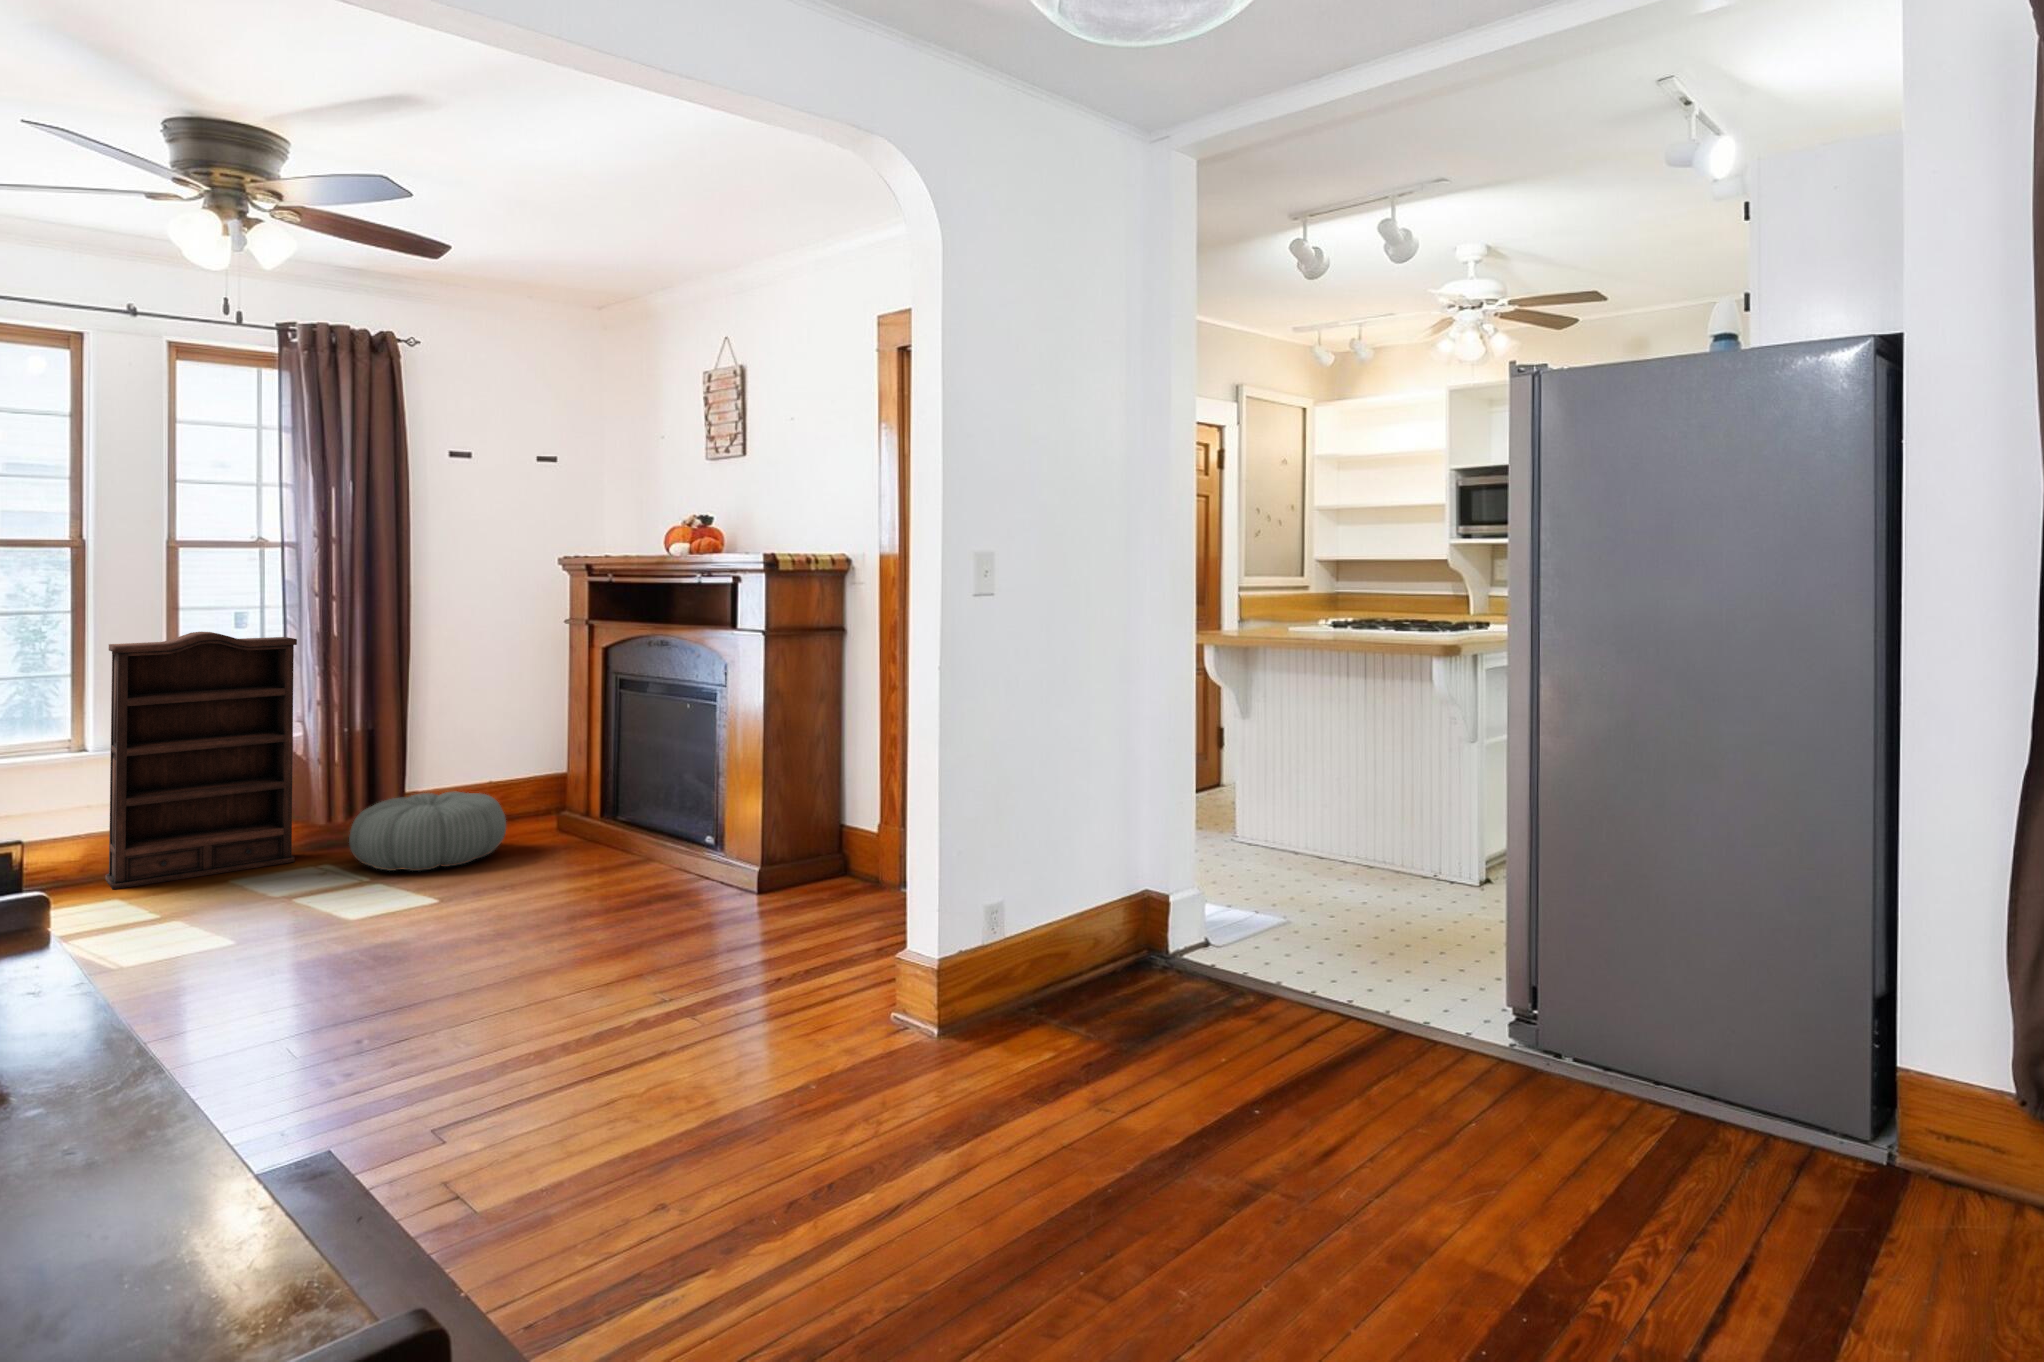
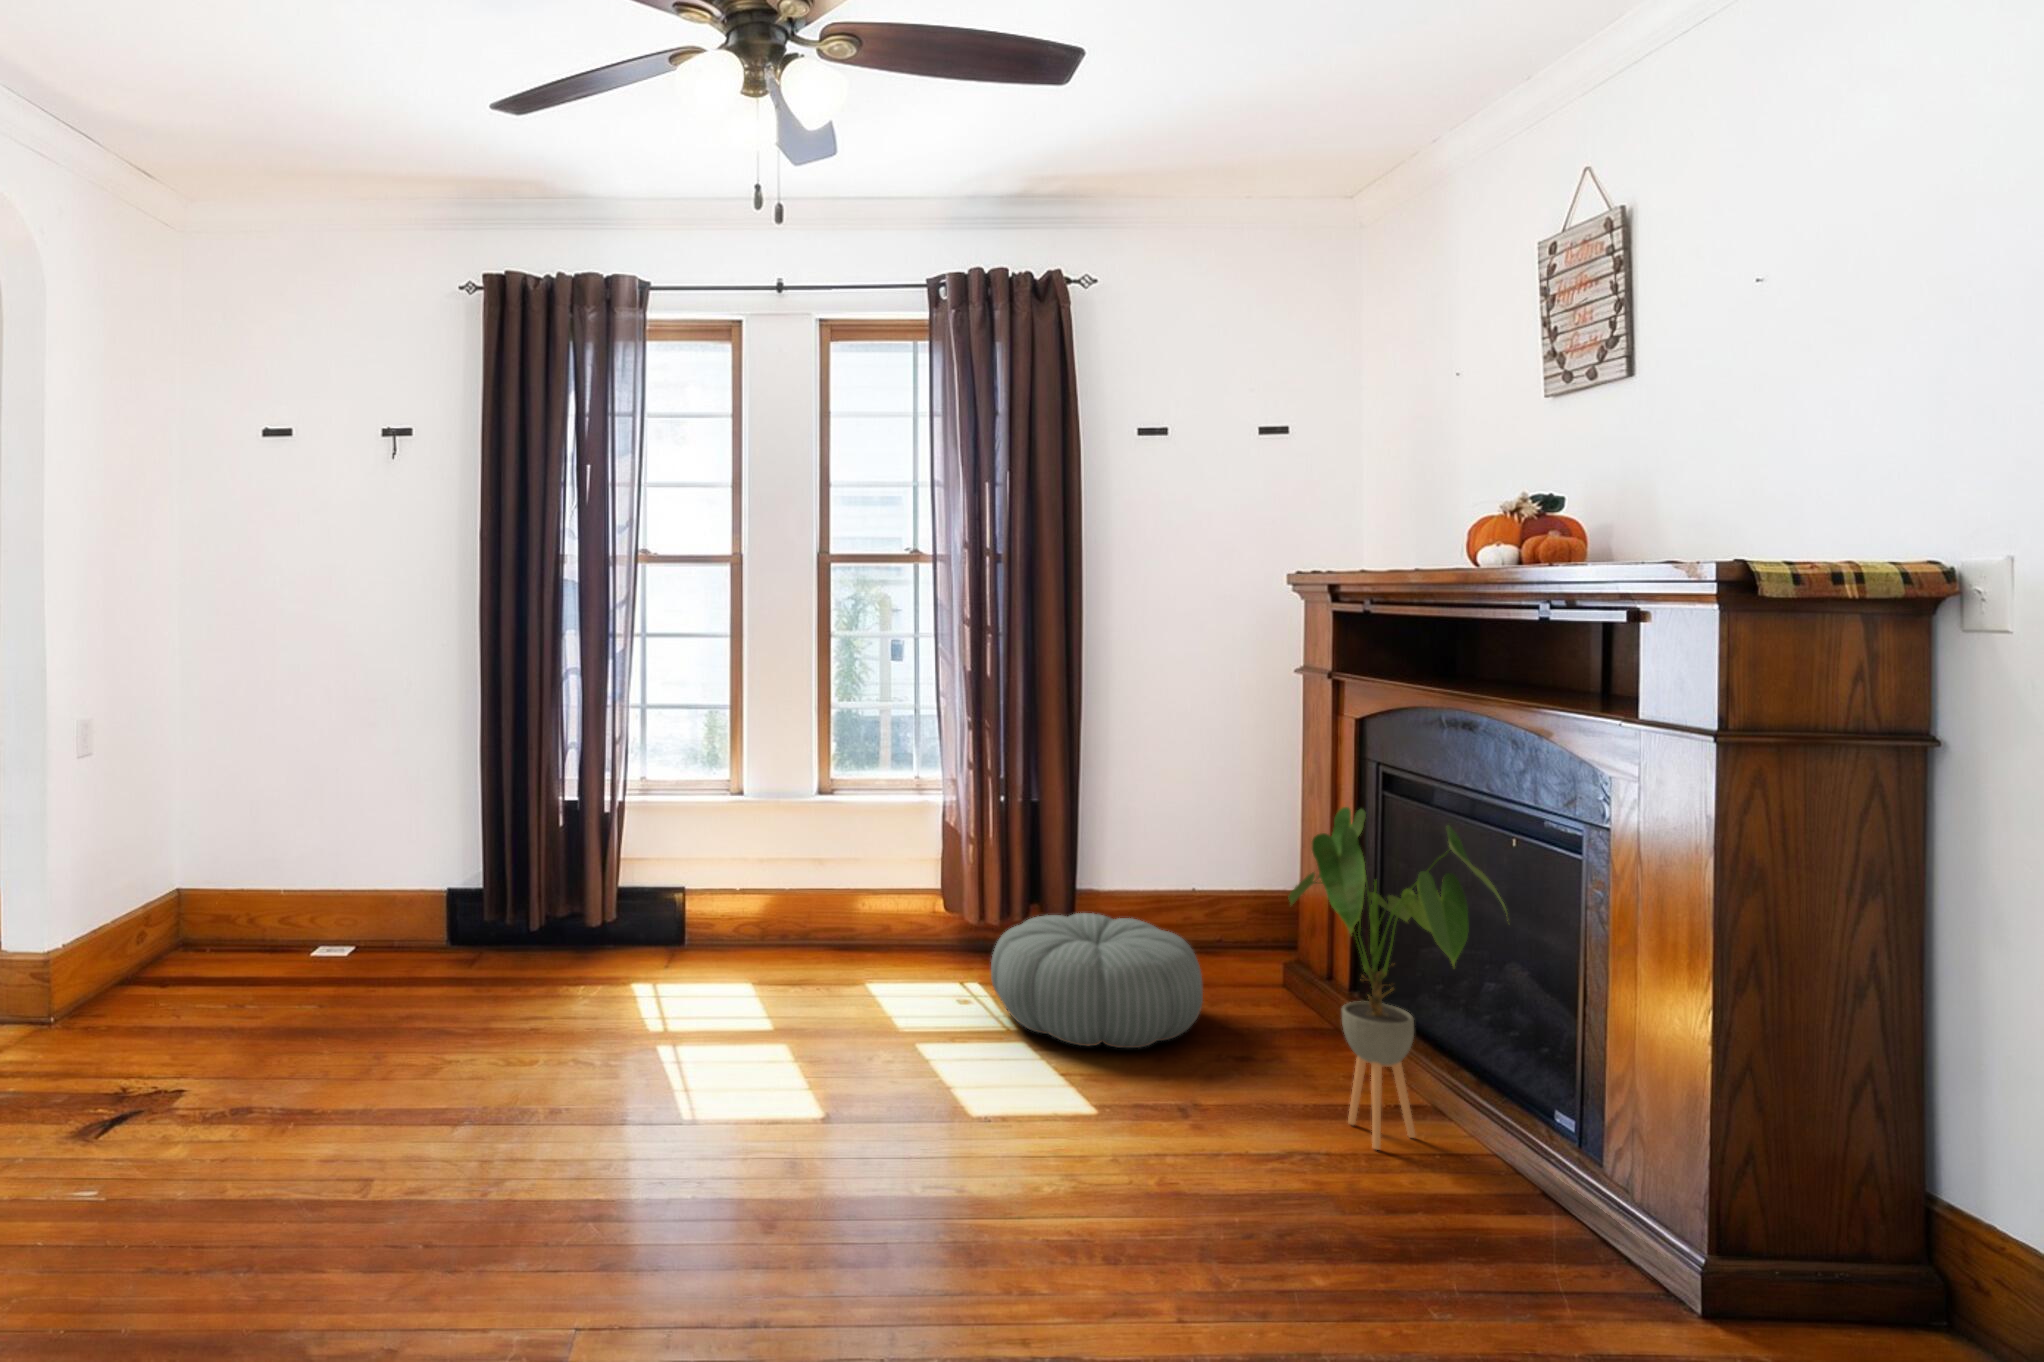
bookshelf: present [105,632,297,889] -> none [753,662,942,974]
house plant: none [567,689,682,870] -> present [1288,807,1506,1150]

